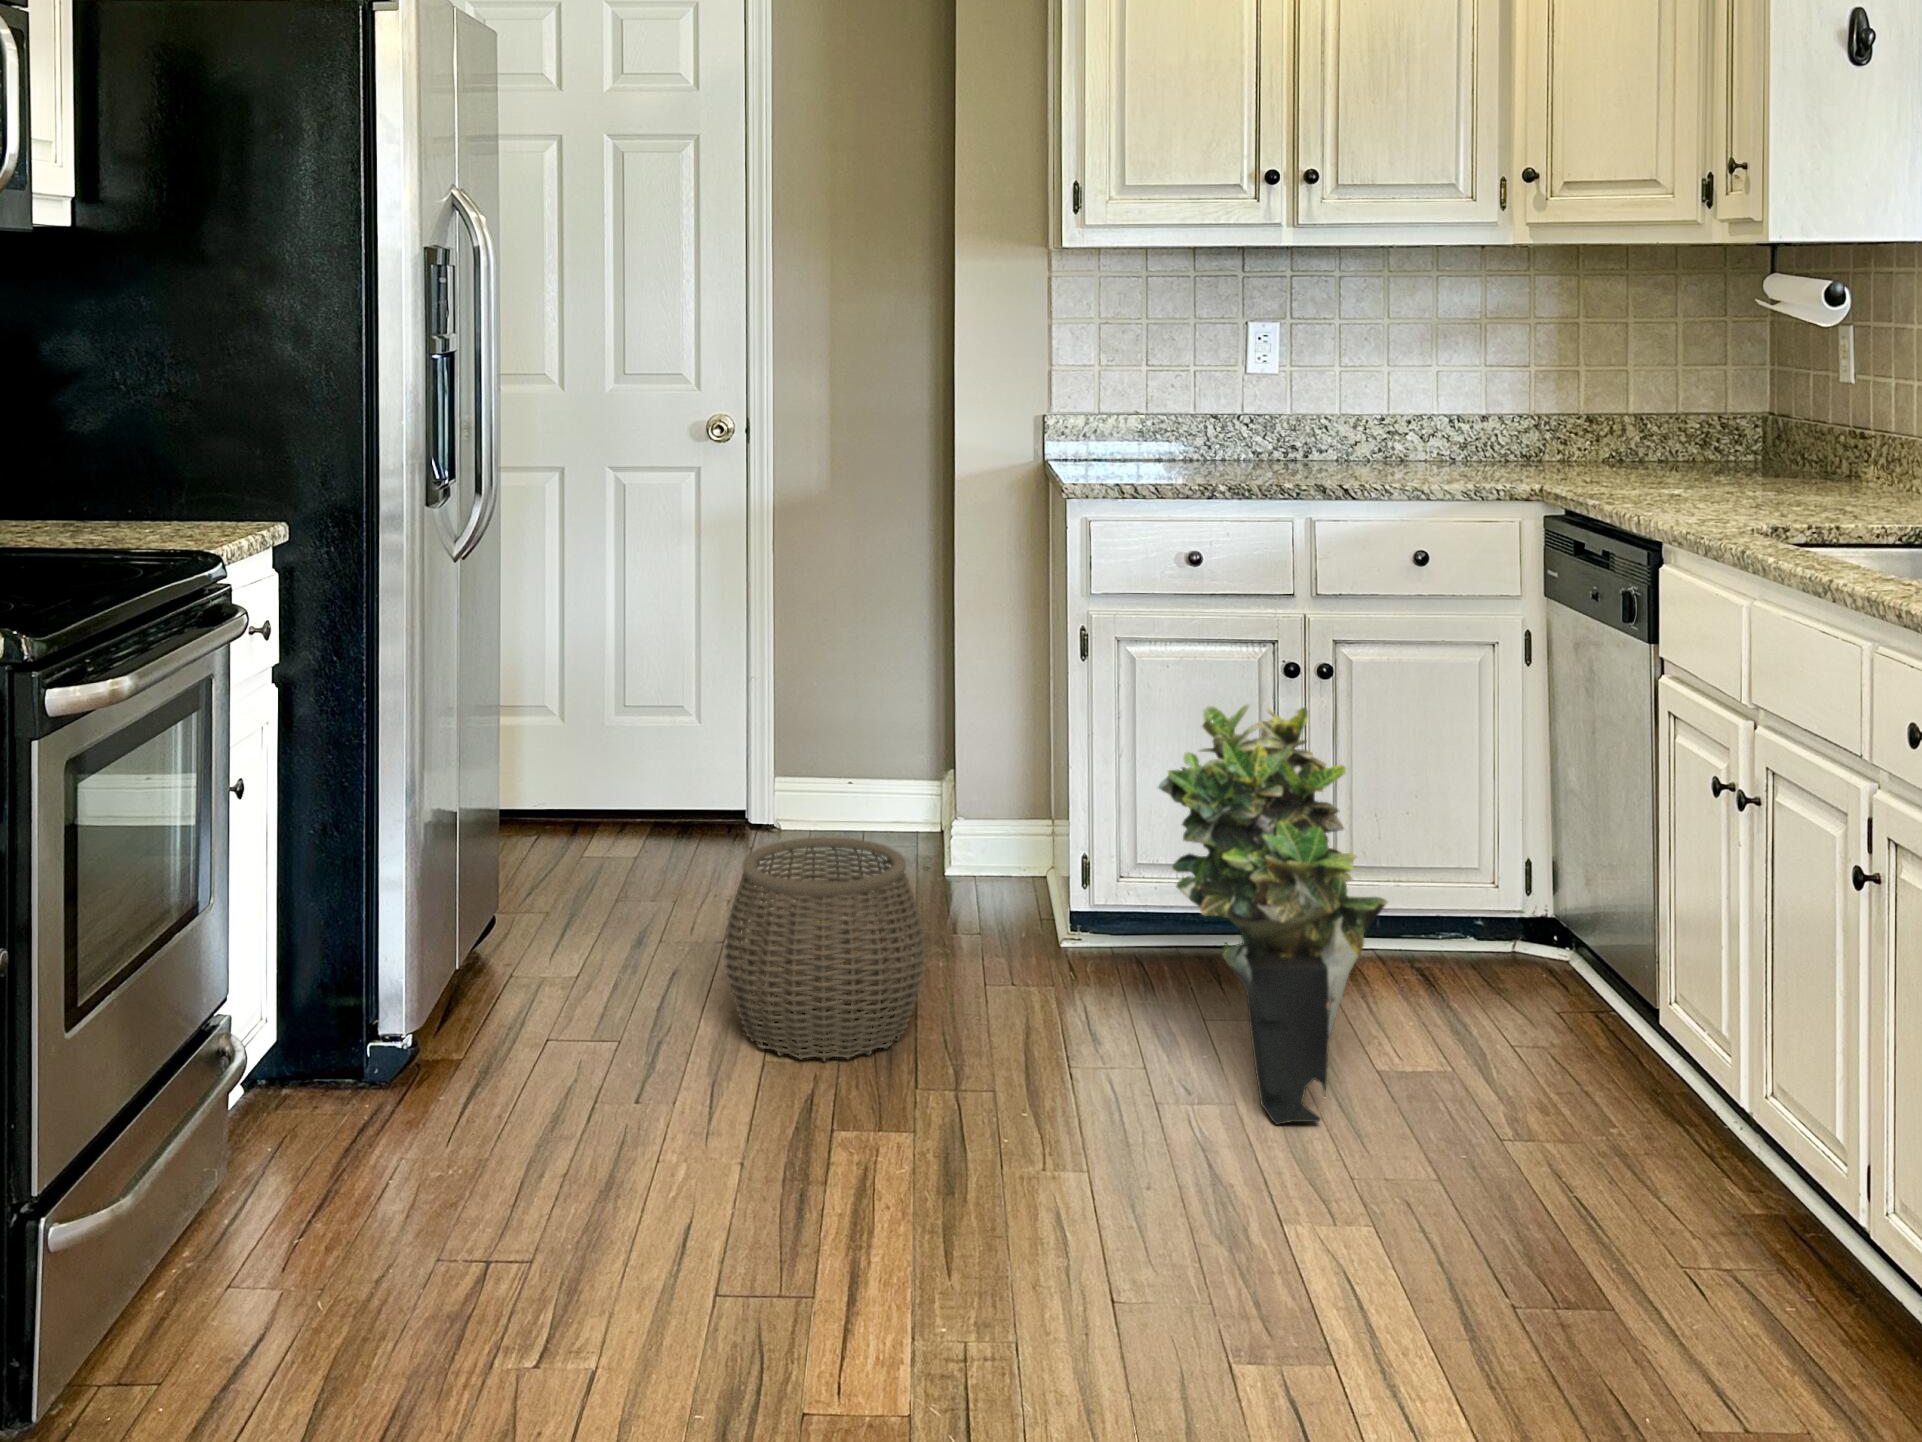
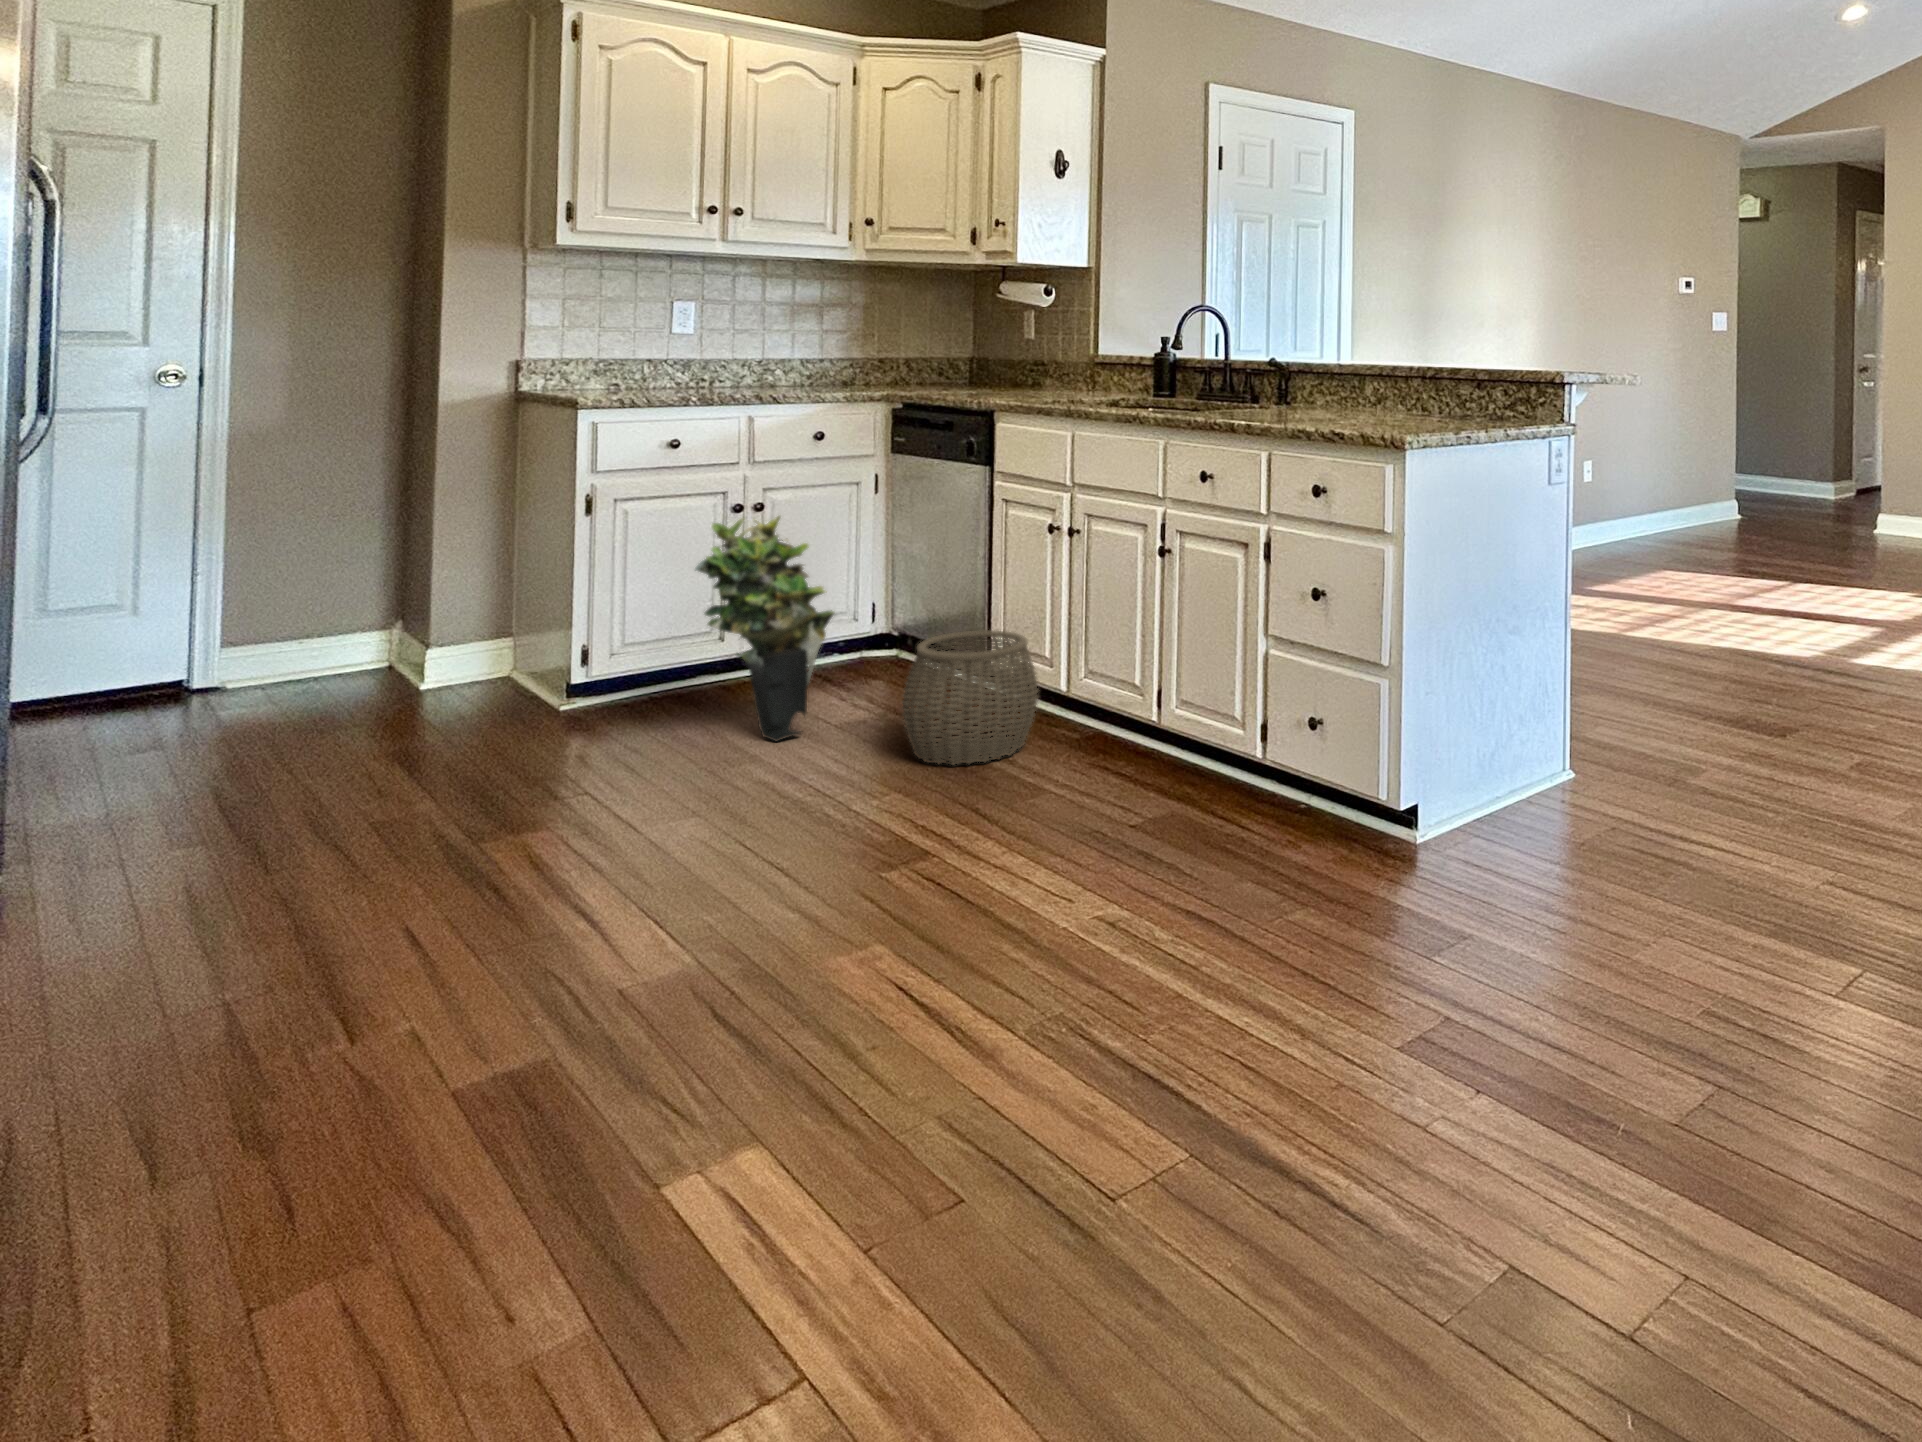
woven basket: present [724,837,926,1061] -> present [902,631,1038,765]

